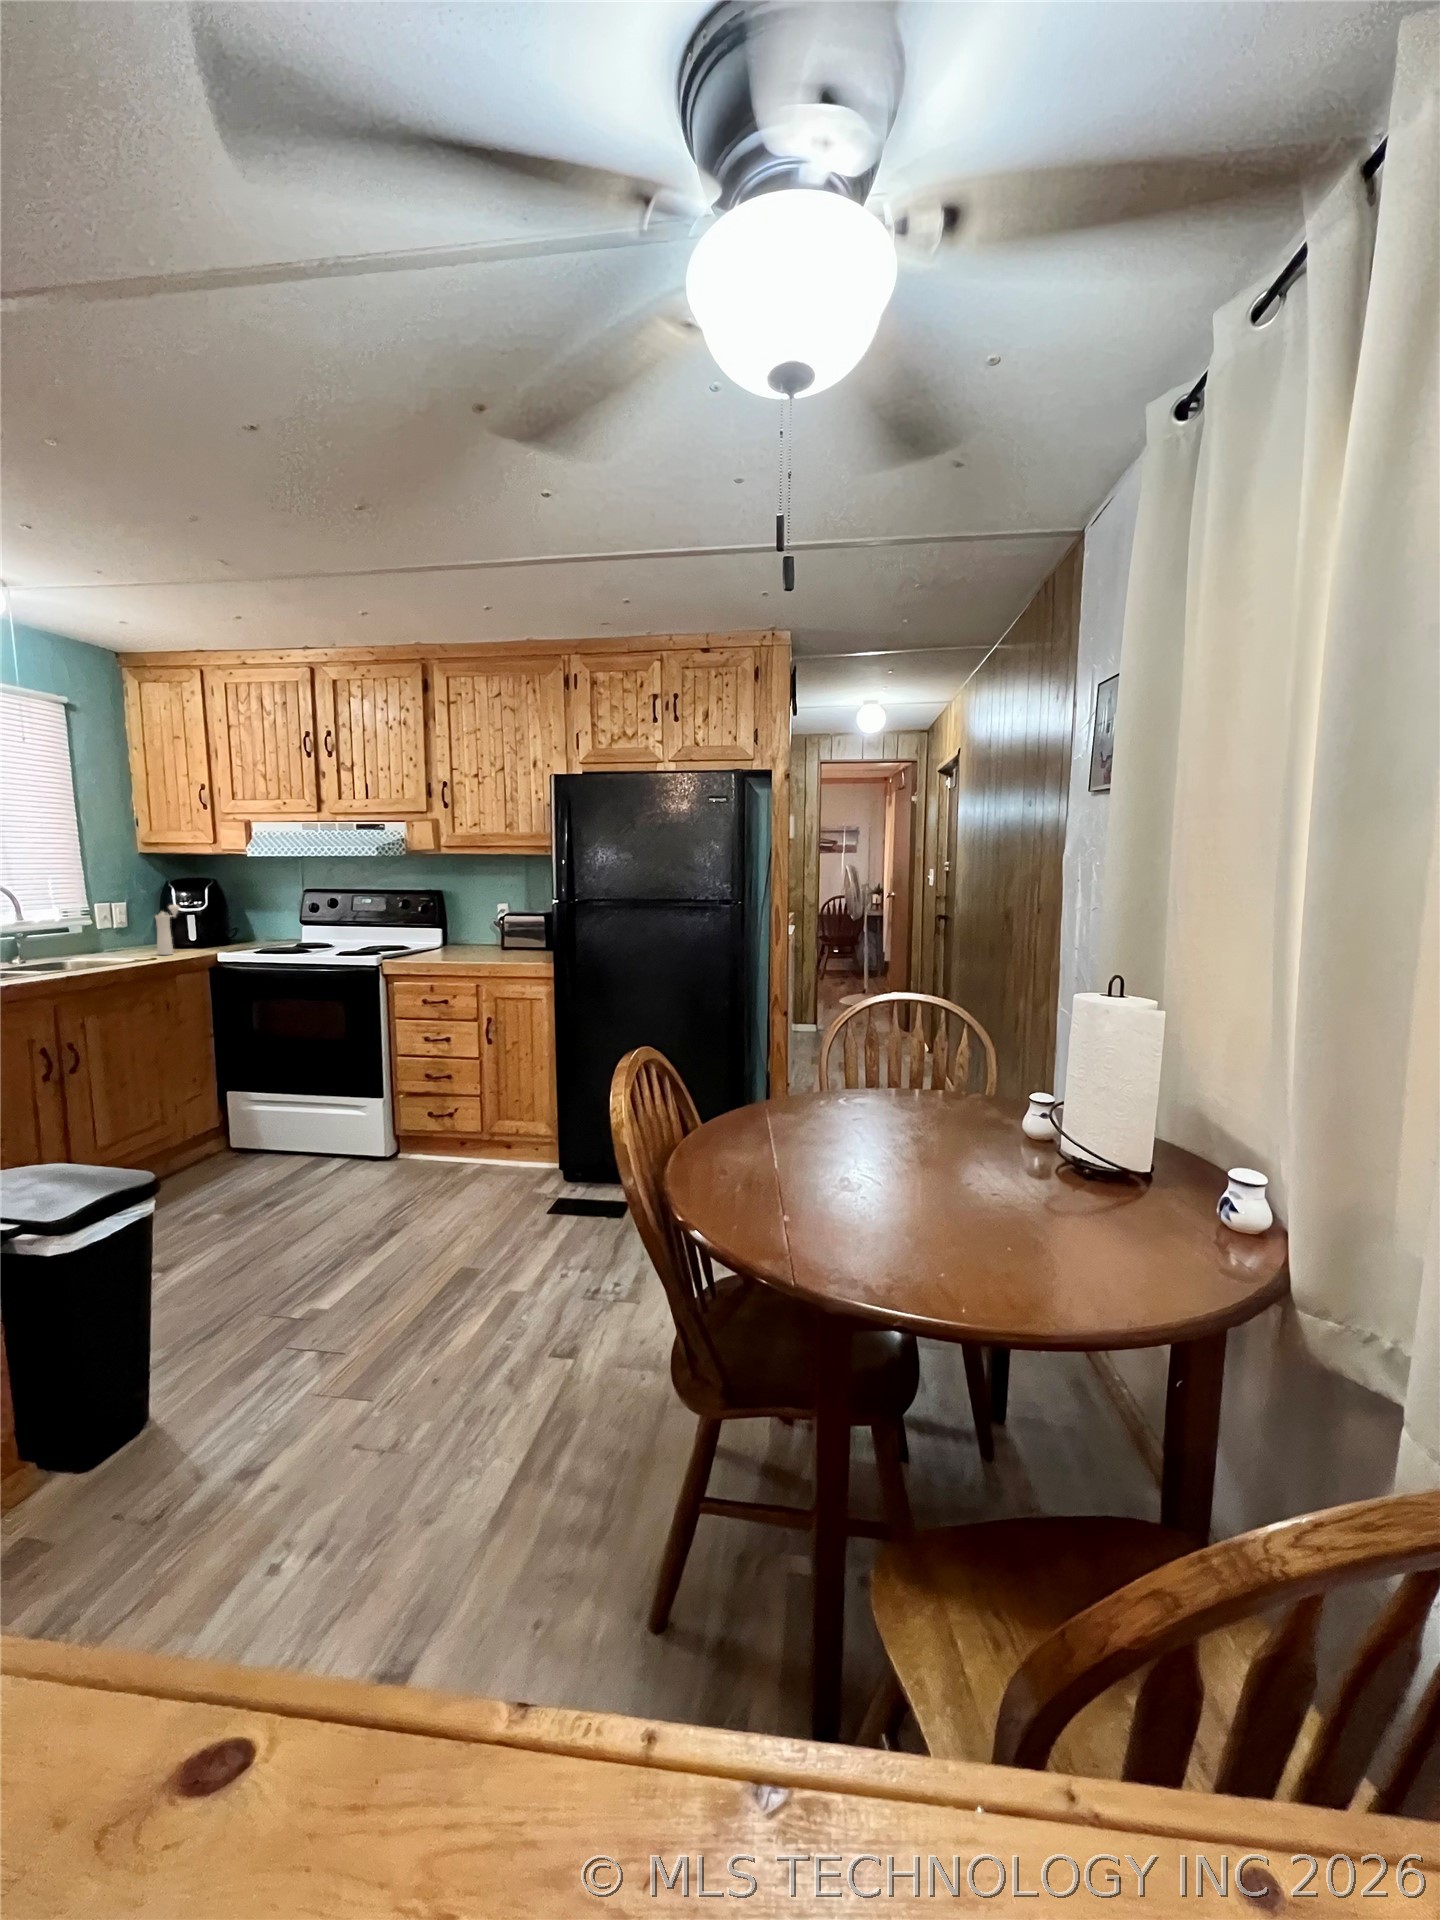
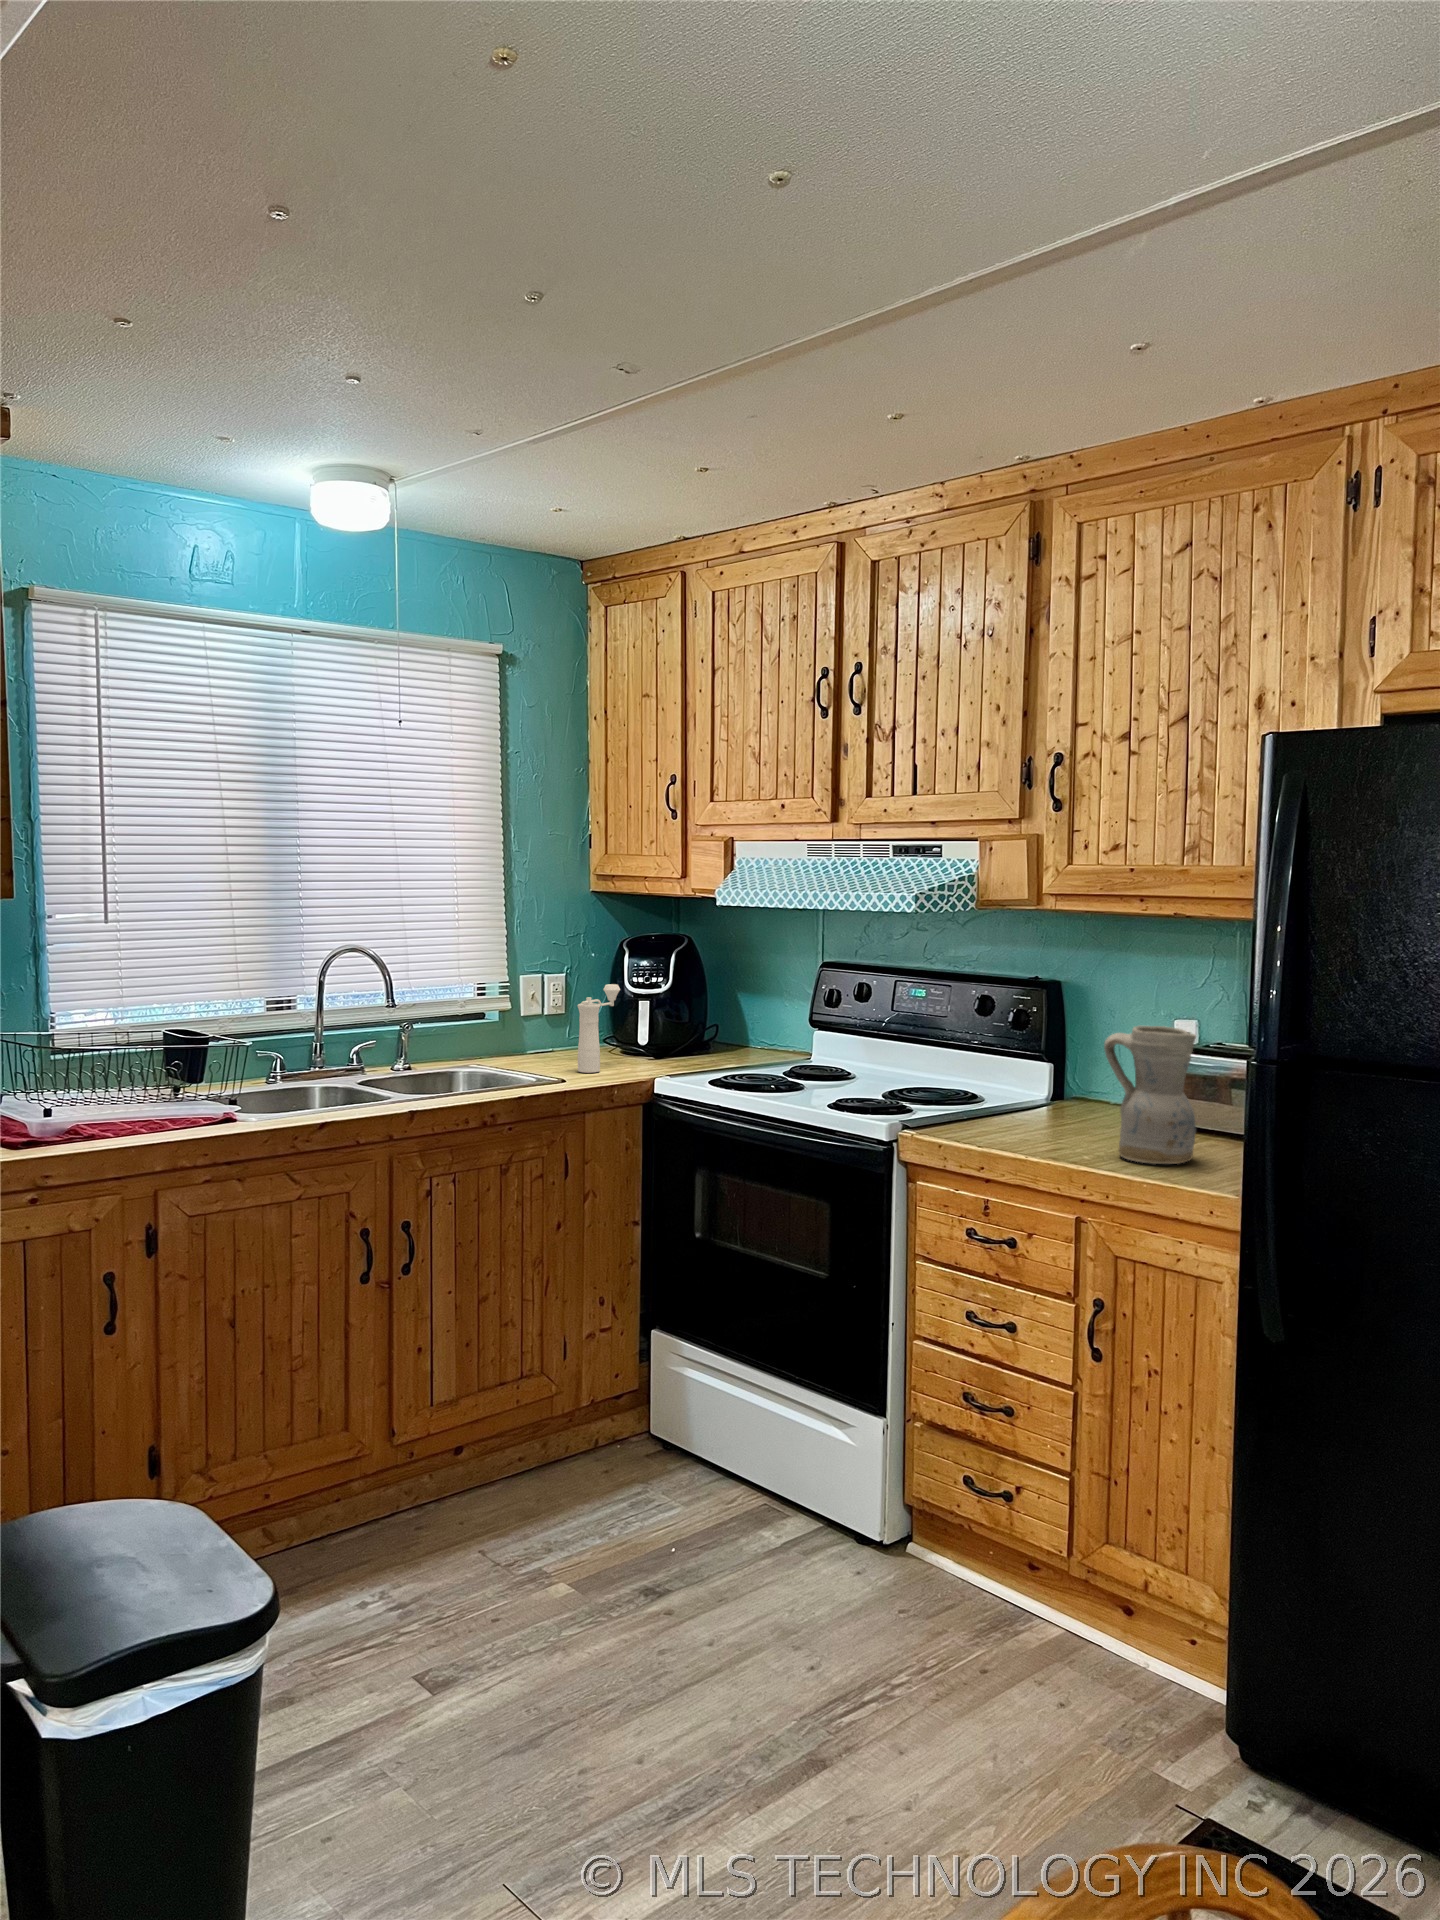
ceramic pitcher: none [481,901,522,959] -> present [1104,1026,1196,1164]

